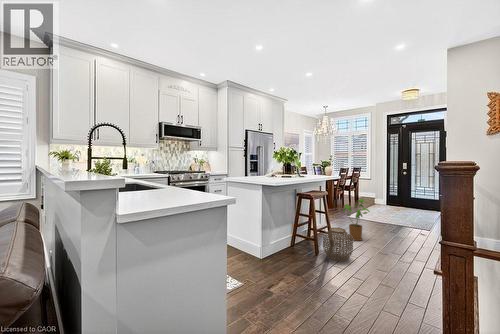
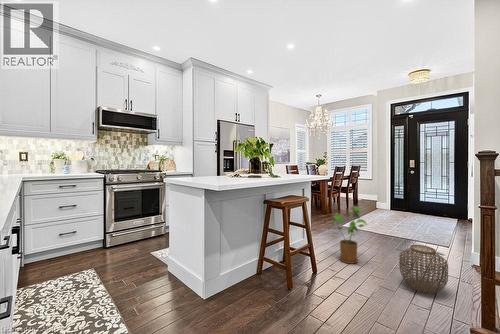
woven basket: present [323,227,353,262] -> present [399,245,448,294]

